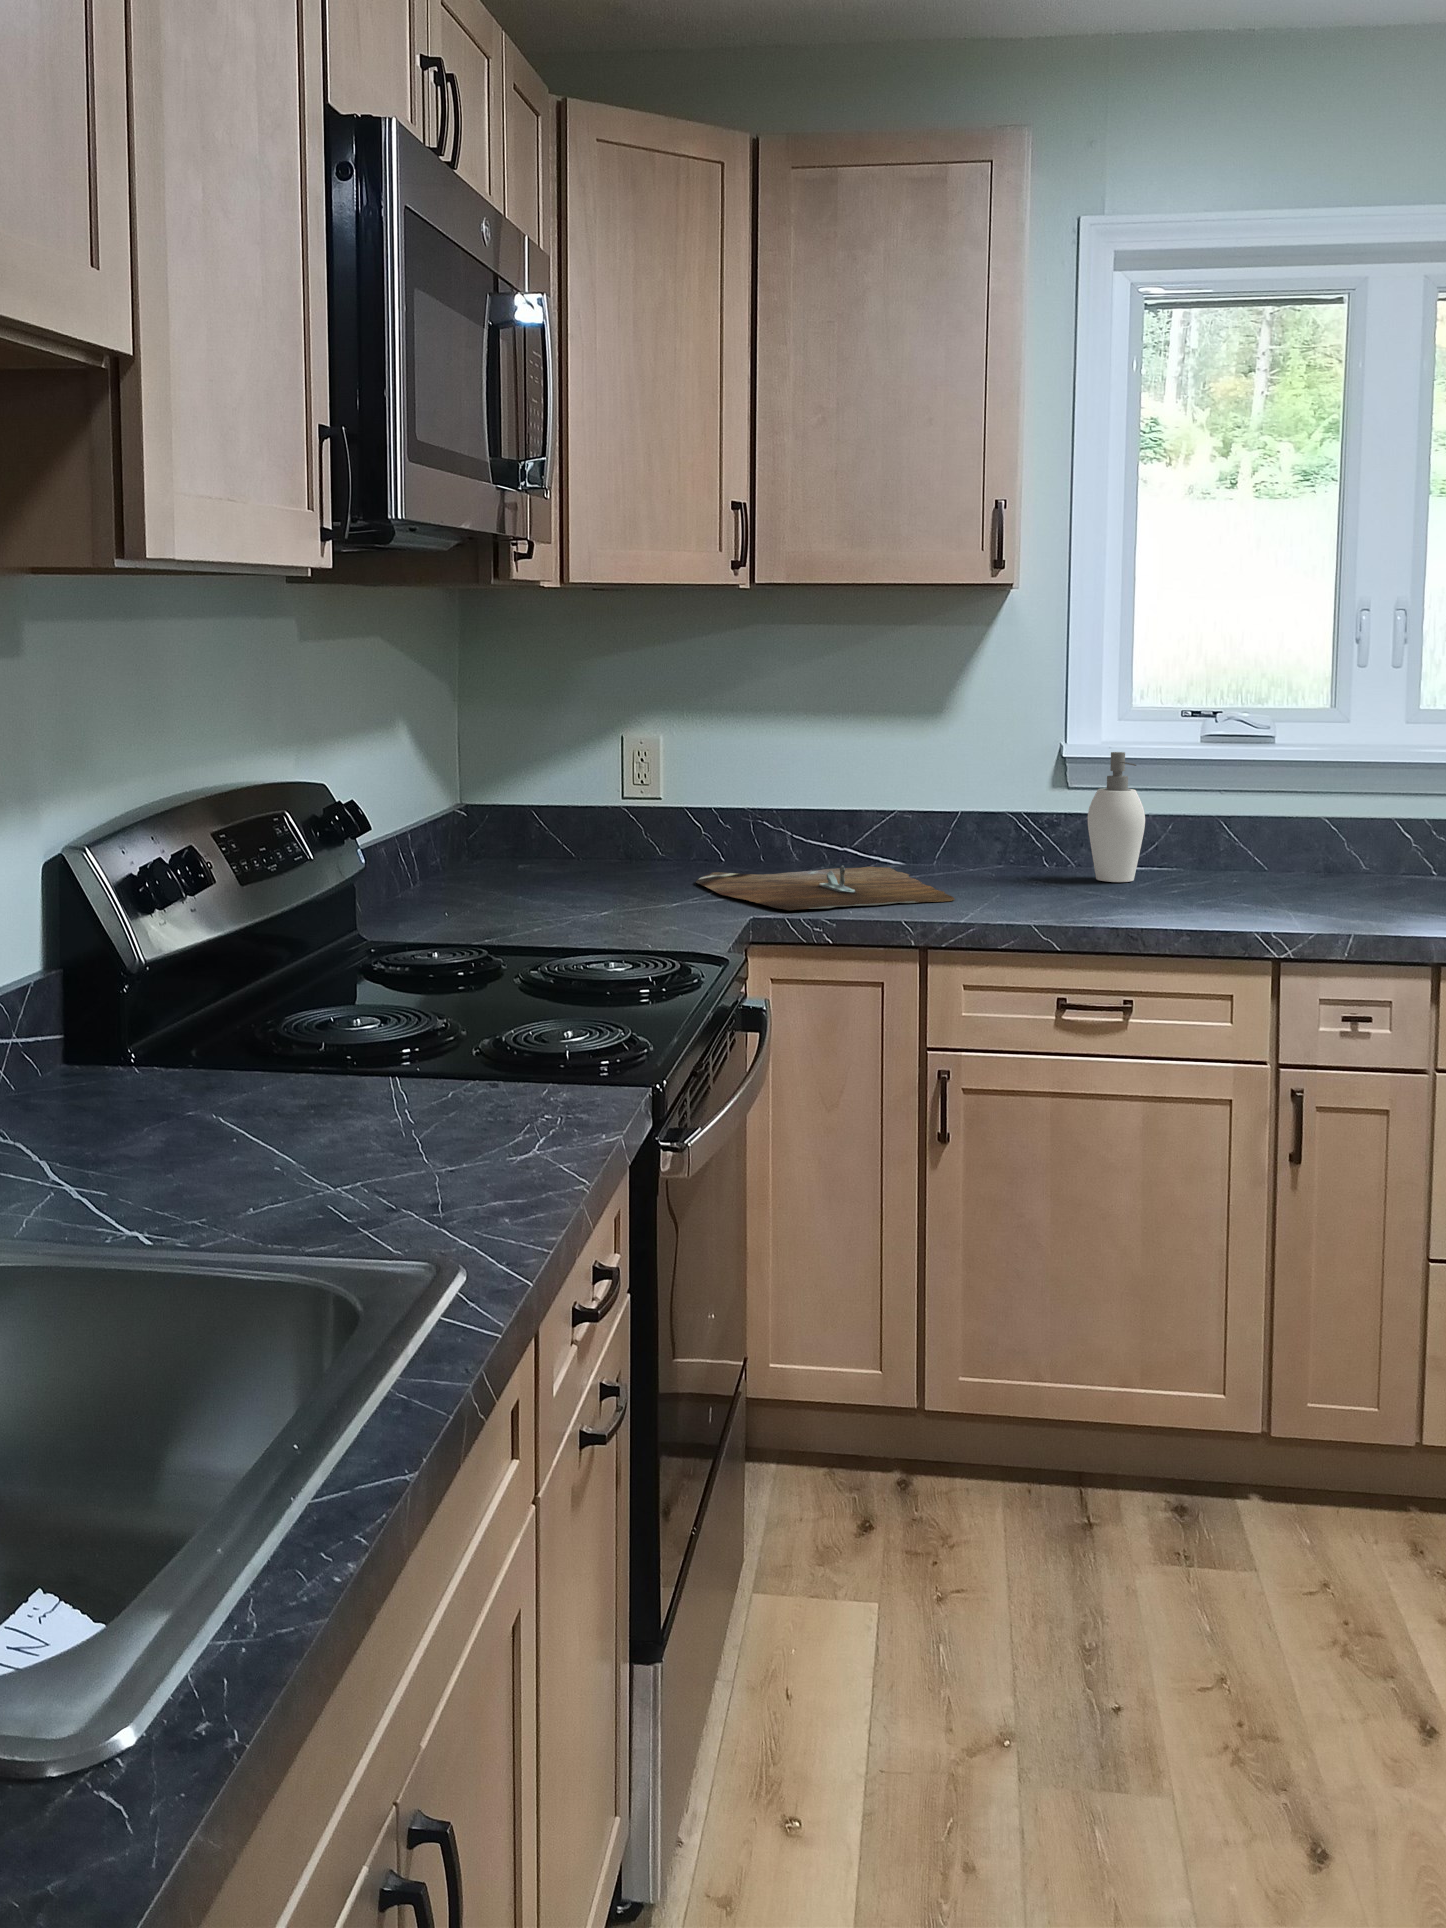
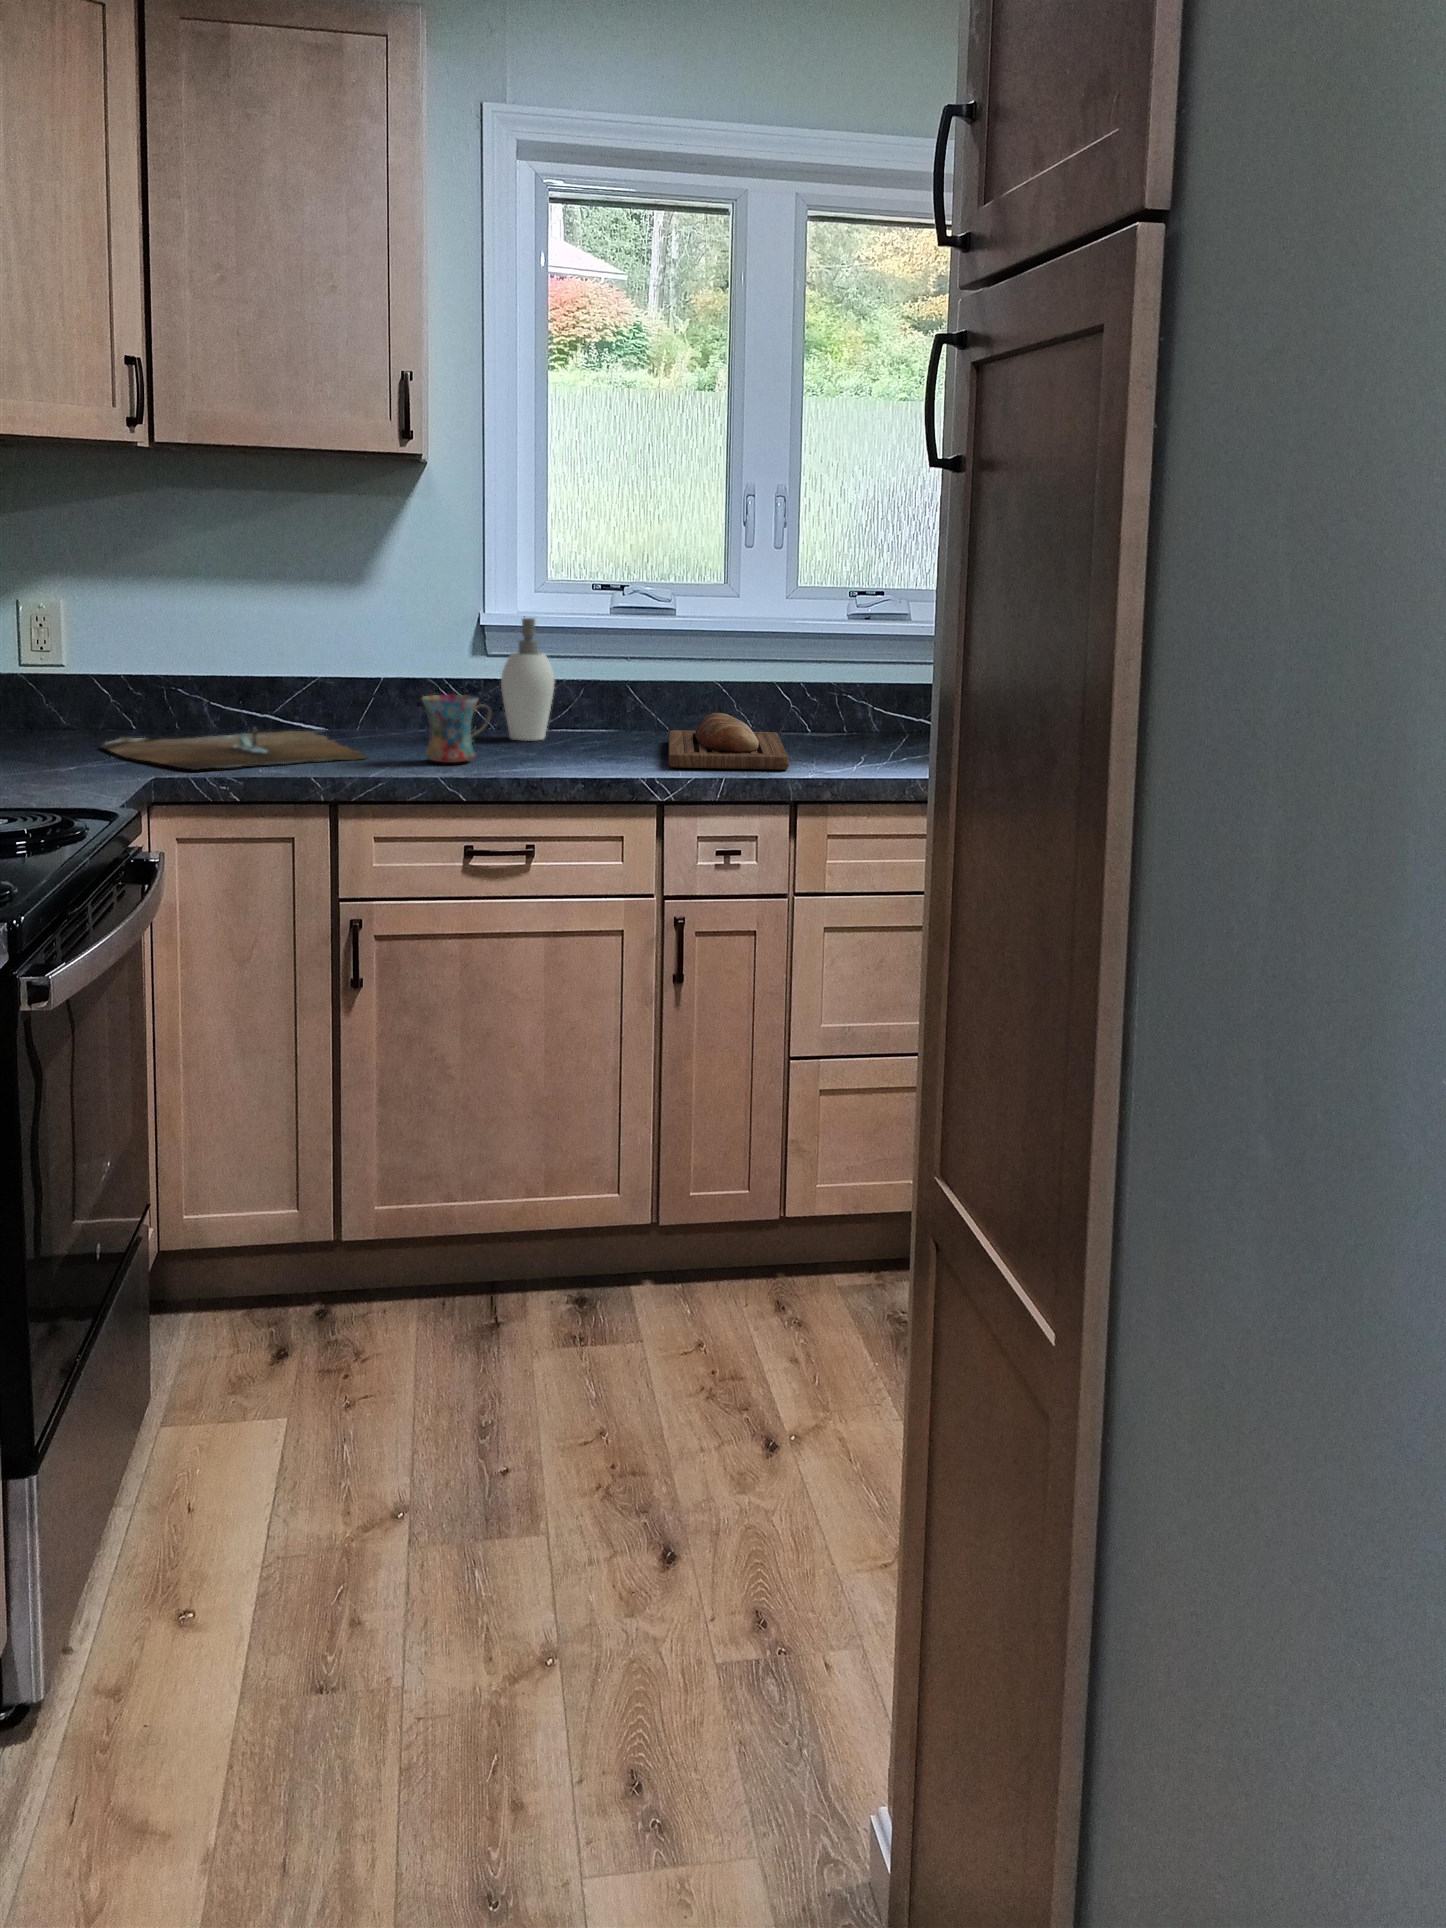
mug: none [1013,835,1085,907] -> present [421,695,491,763]
bread loaf: none [1273,856,1430,925] -> present [669,713,789,770]

